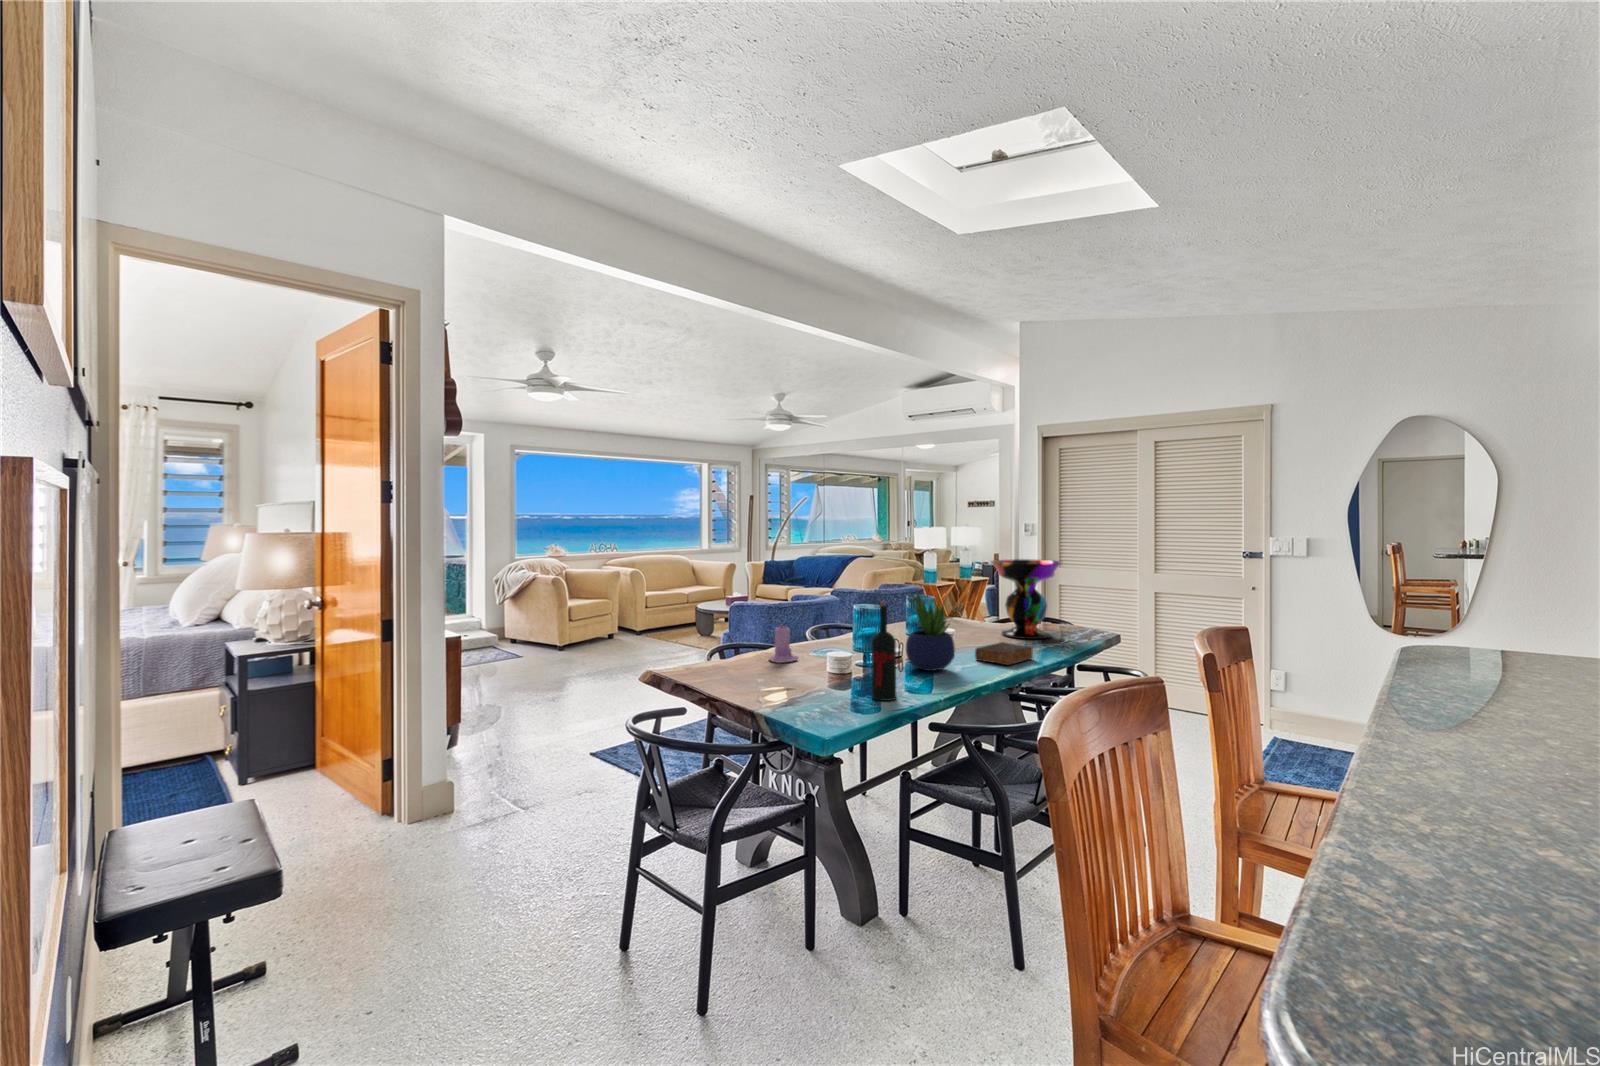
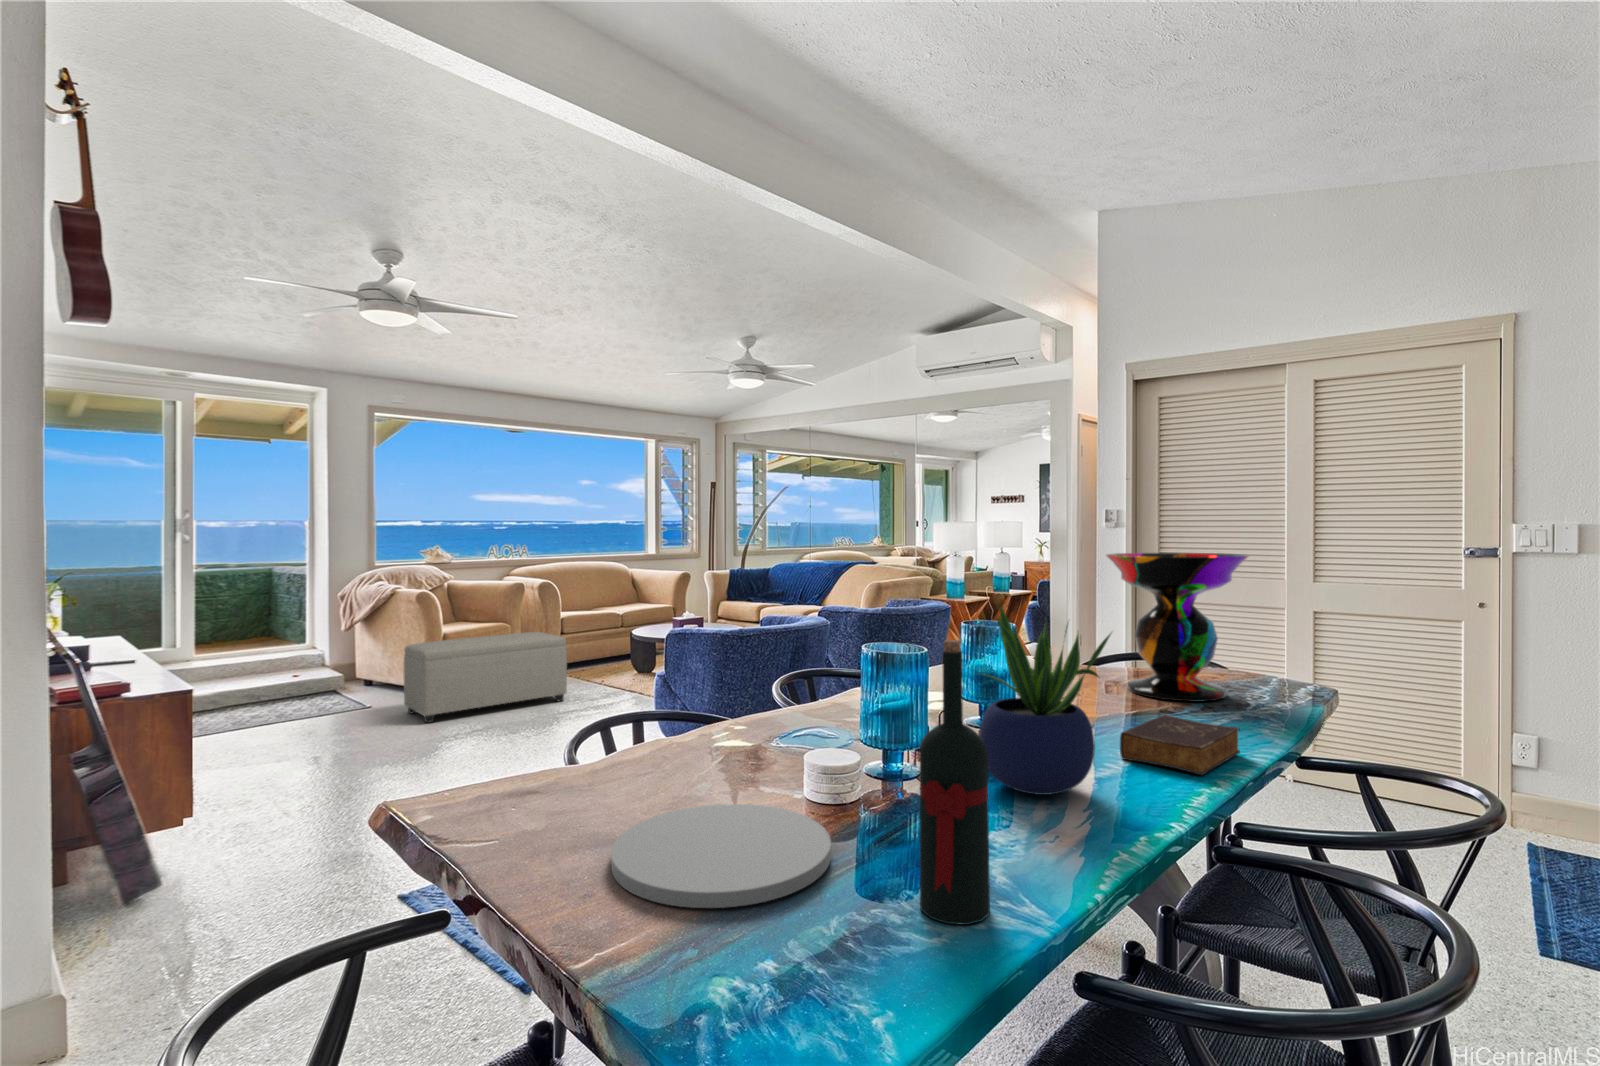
ottoman: none [548,607,657,667] -> present [404,632,567,723]
candle: present [769,625,798,663] -> none [676,677,741,770]
plate: none [756,671,840,697] -> present [611,804,831,908]

